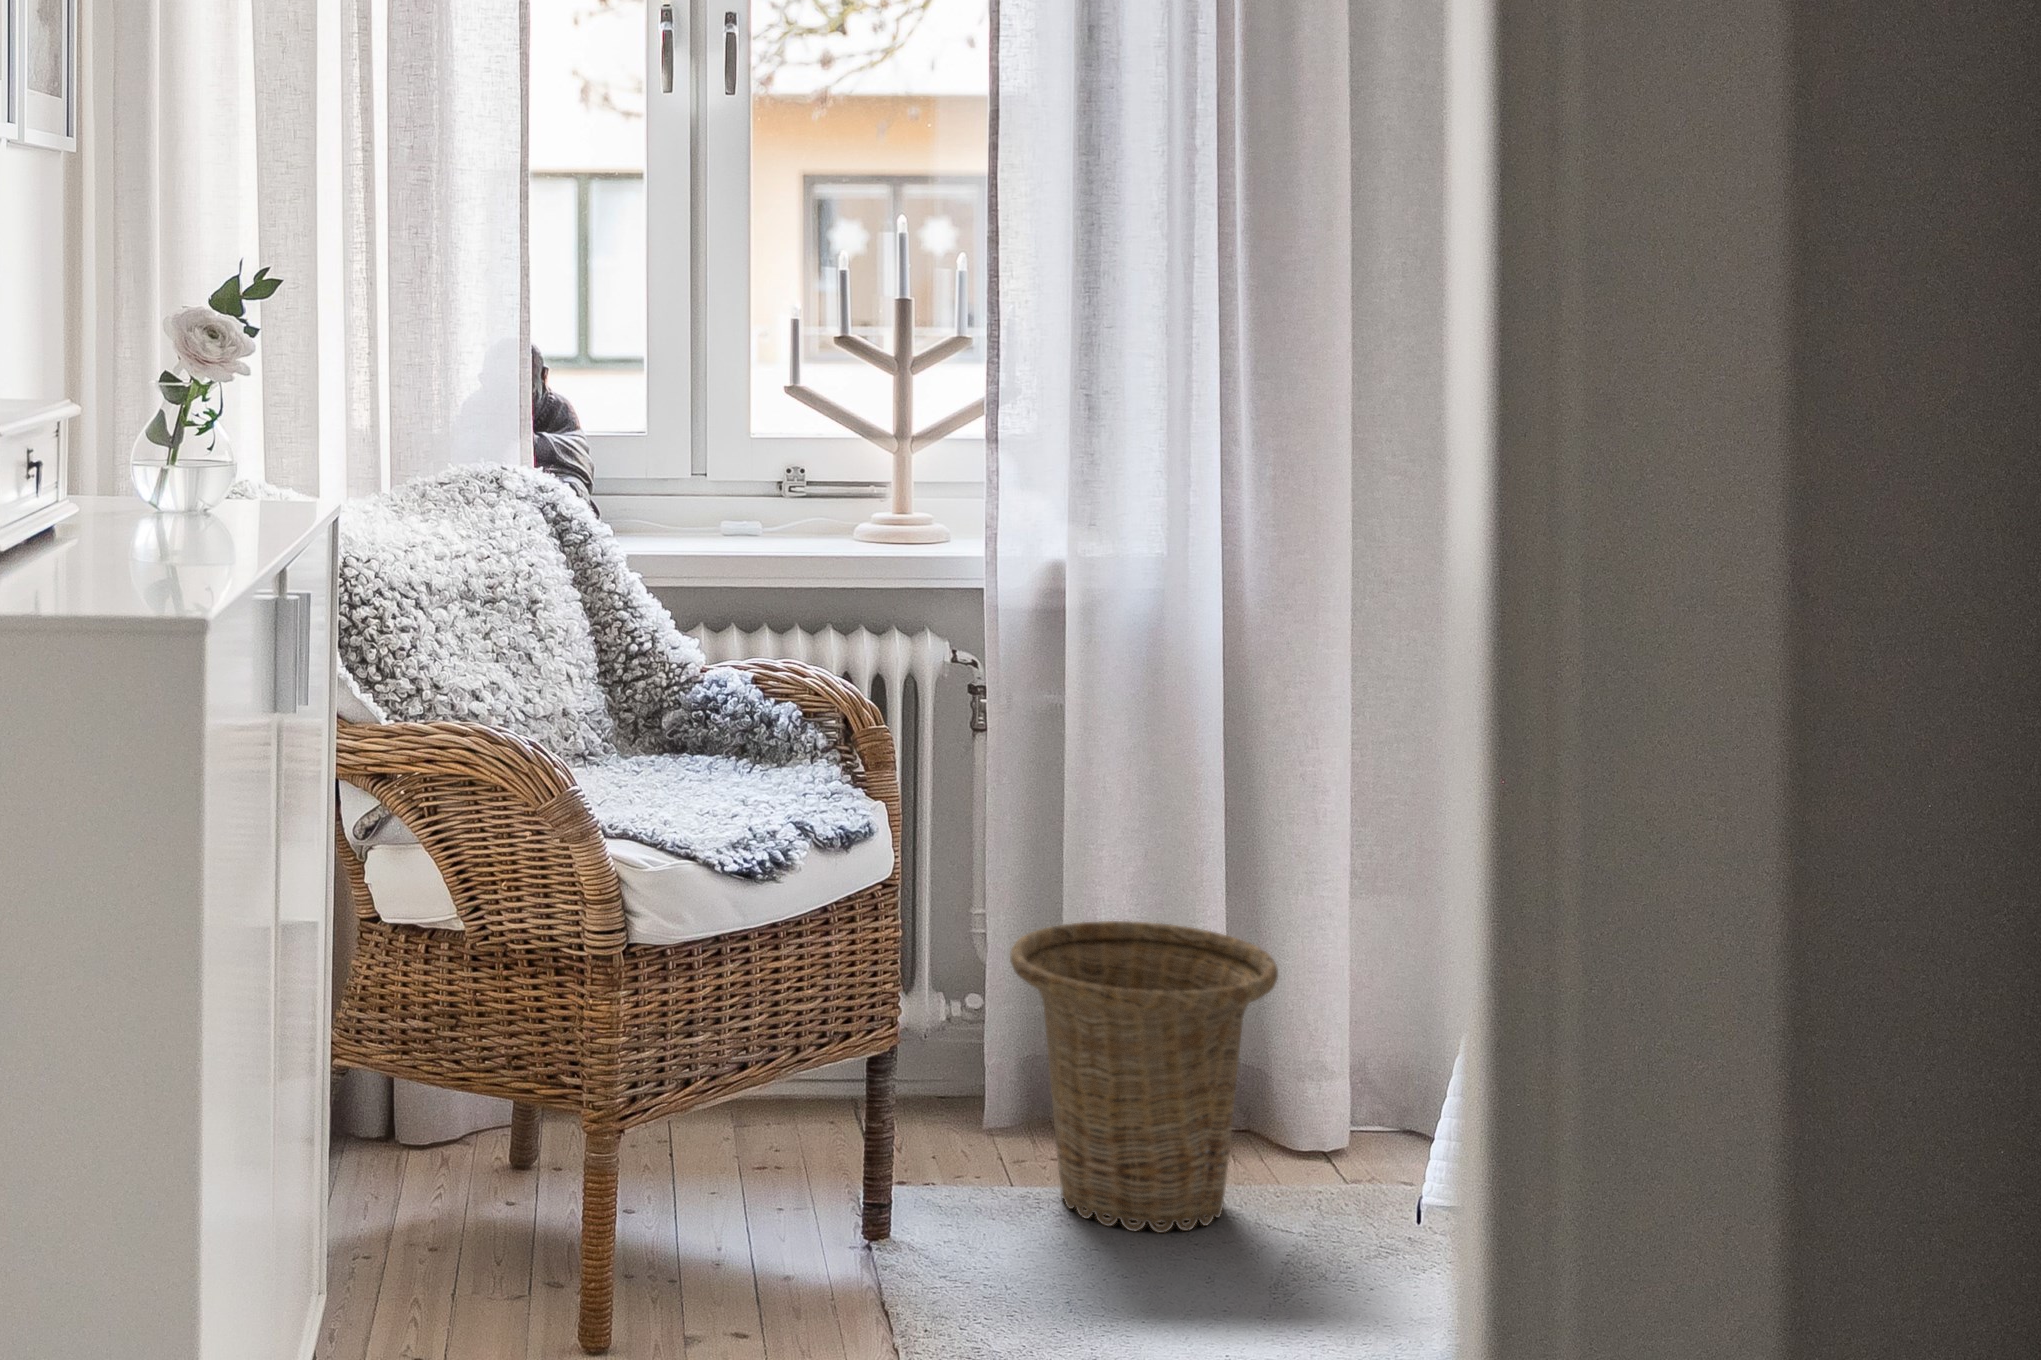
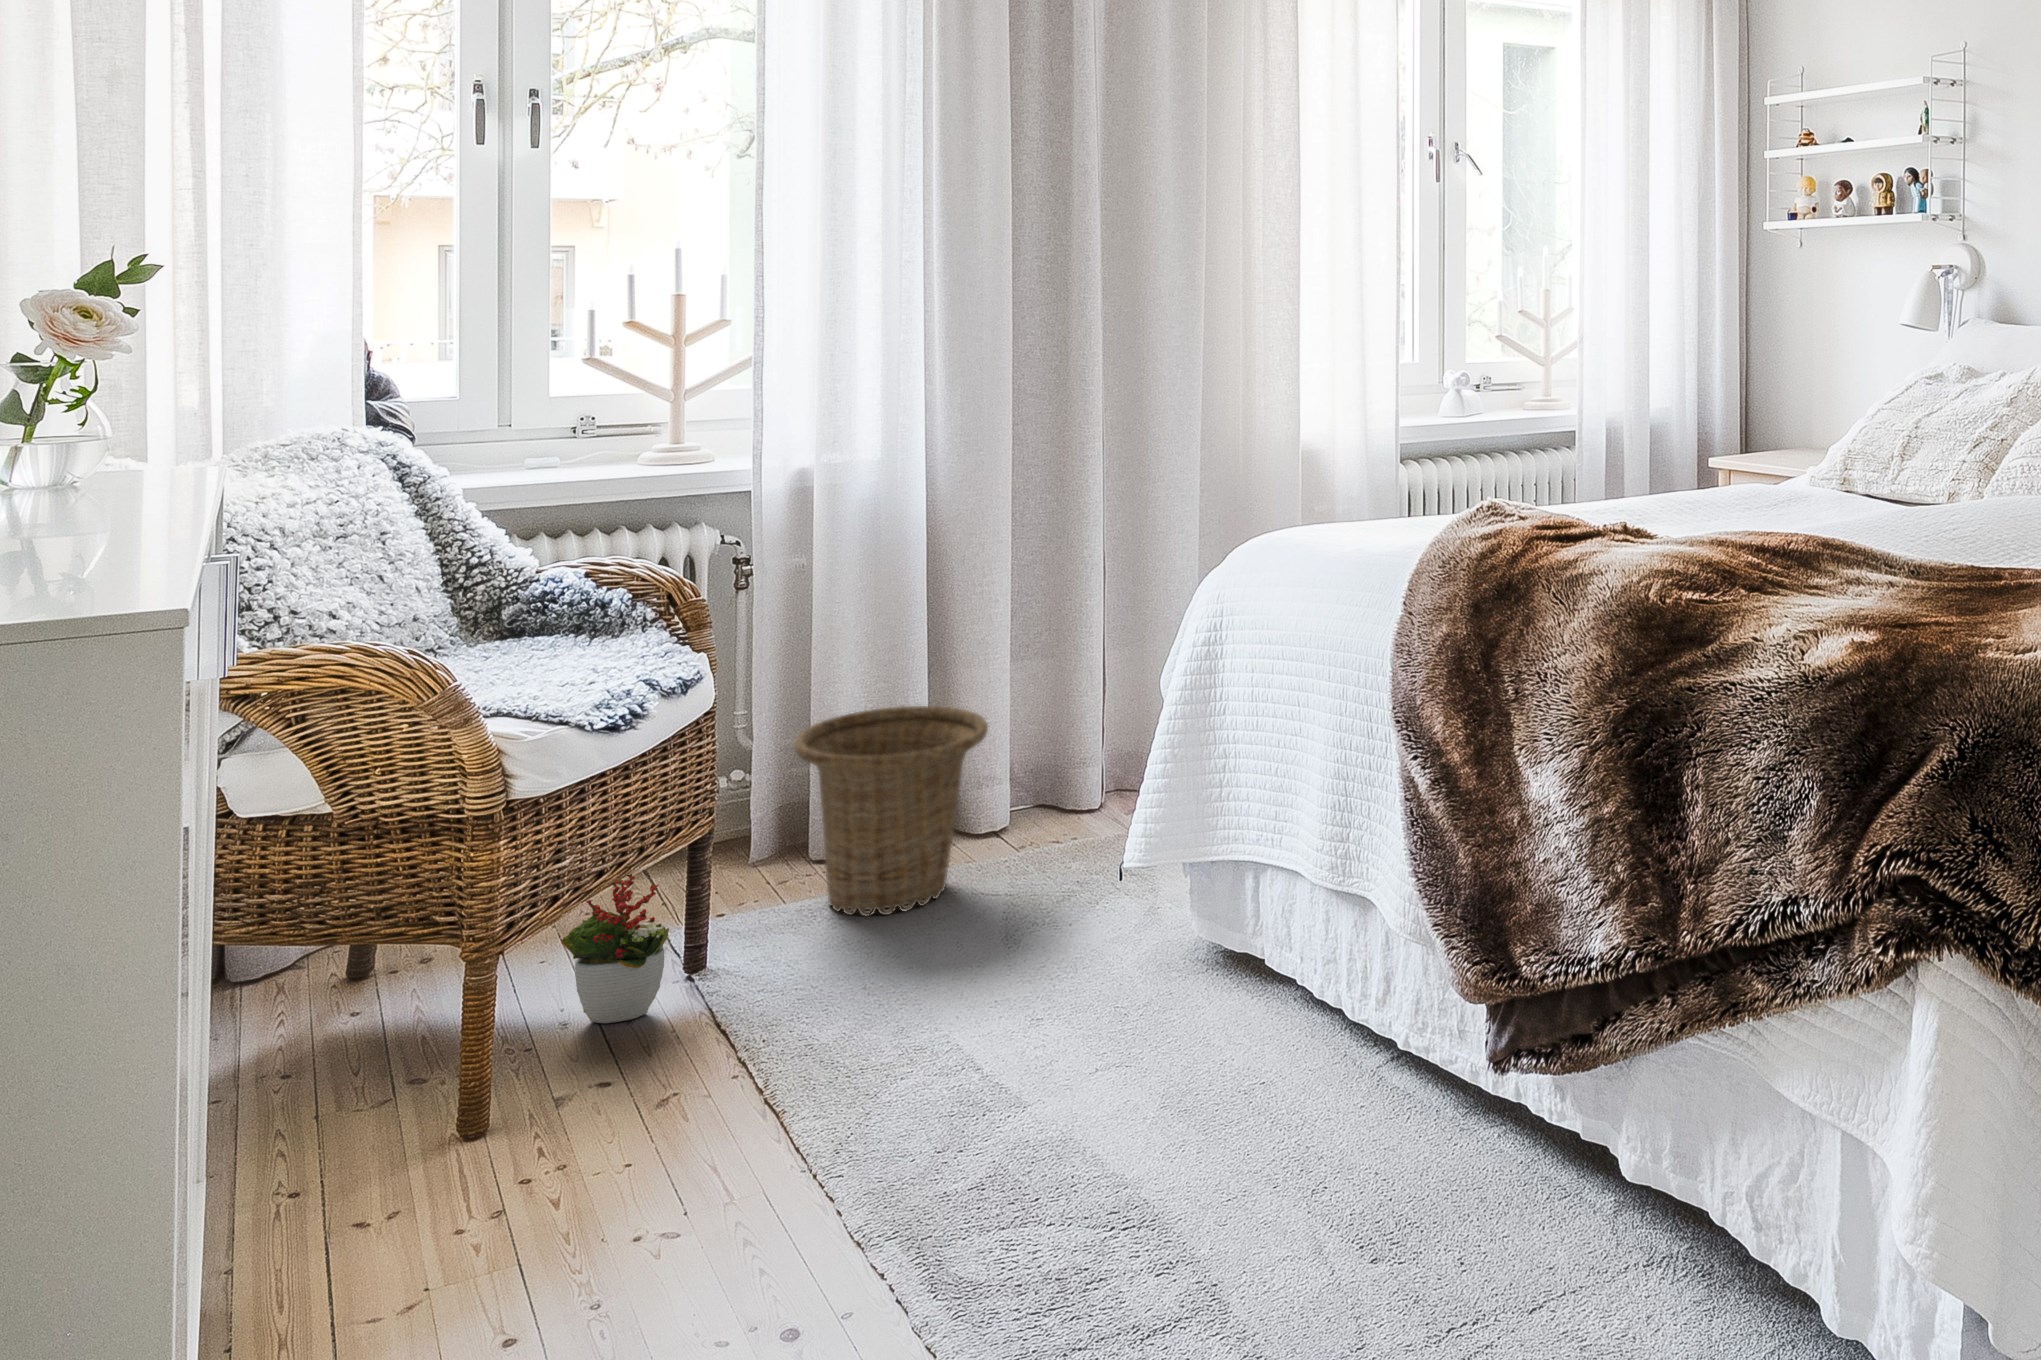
decorative plant: none [715,1073,832,1281] -> present [562,874,669,1023]

